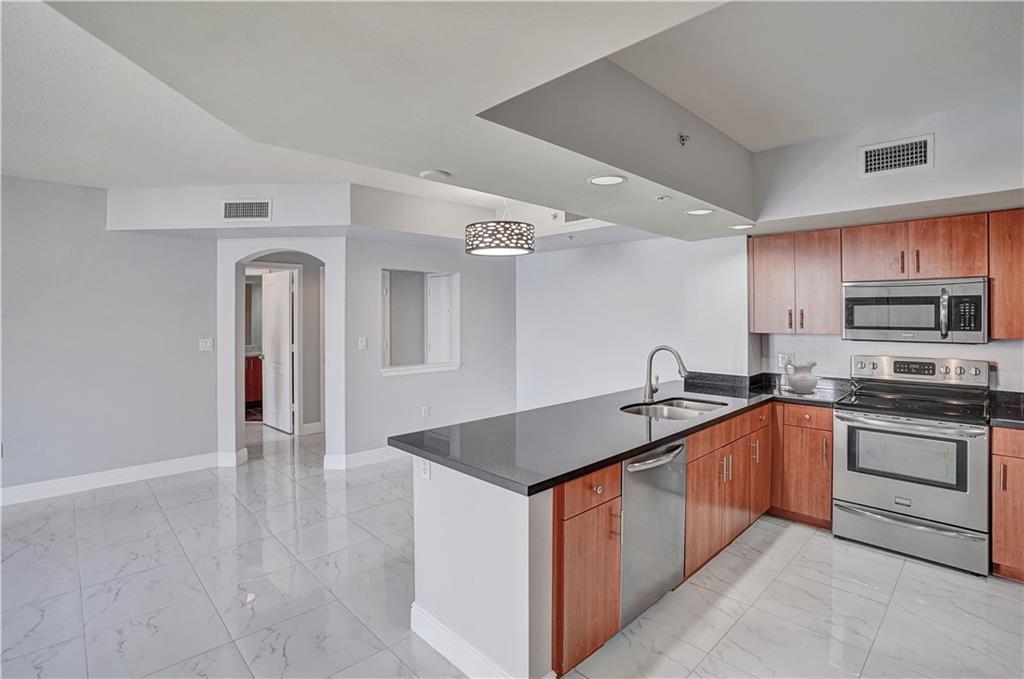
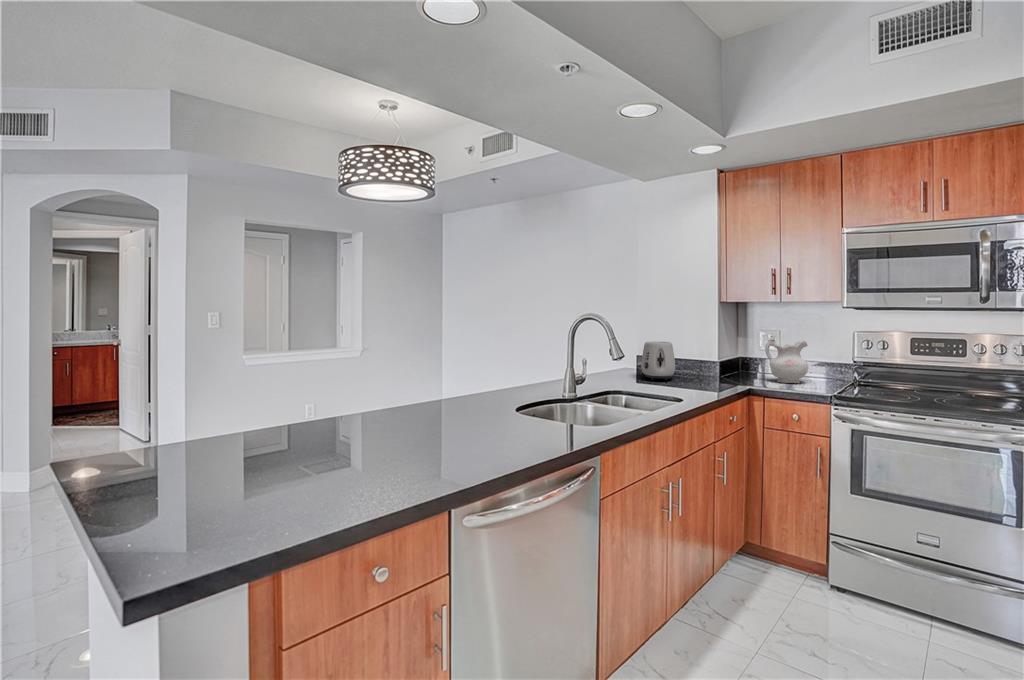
toaster: none [688,361,715,391] -> present [641,341,675,380]

